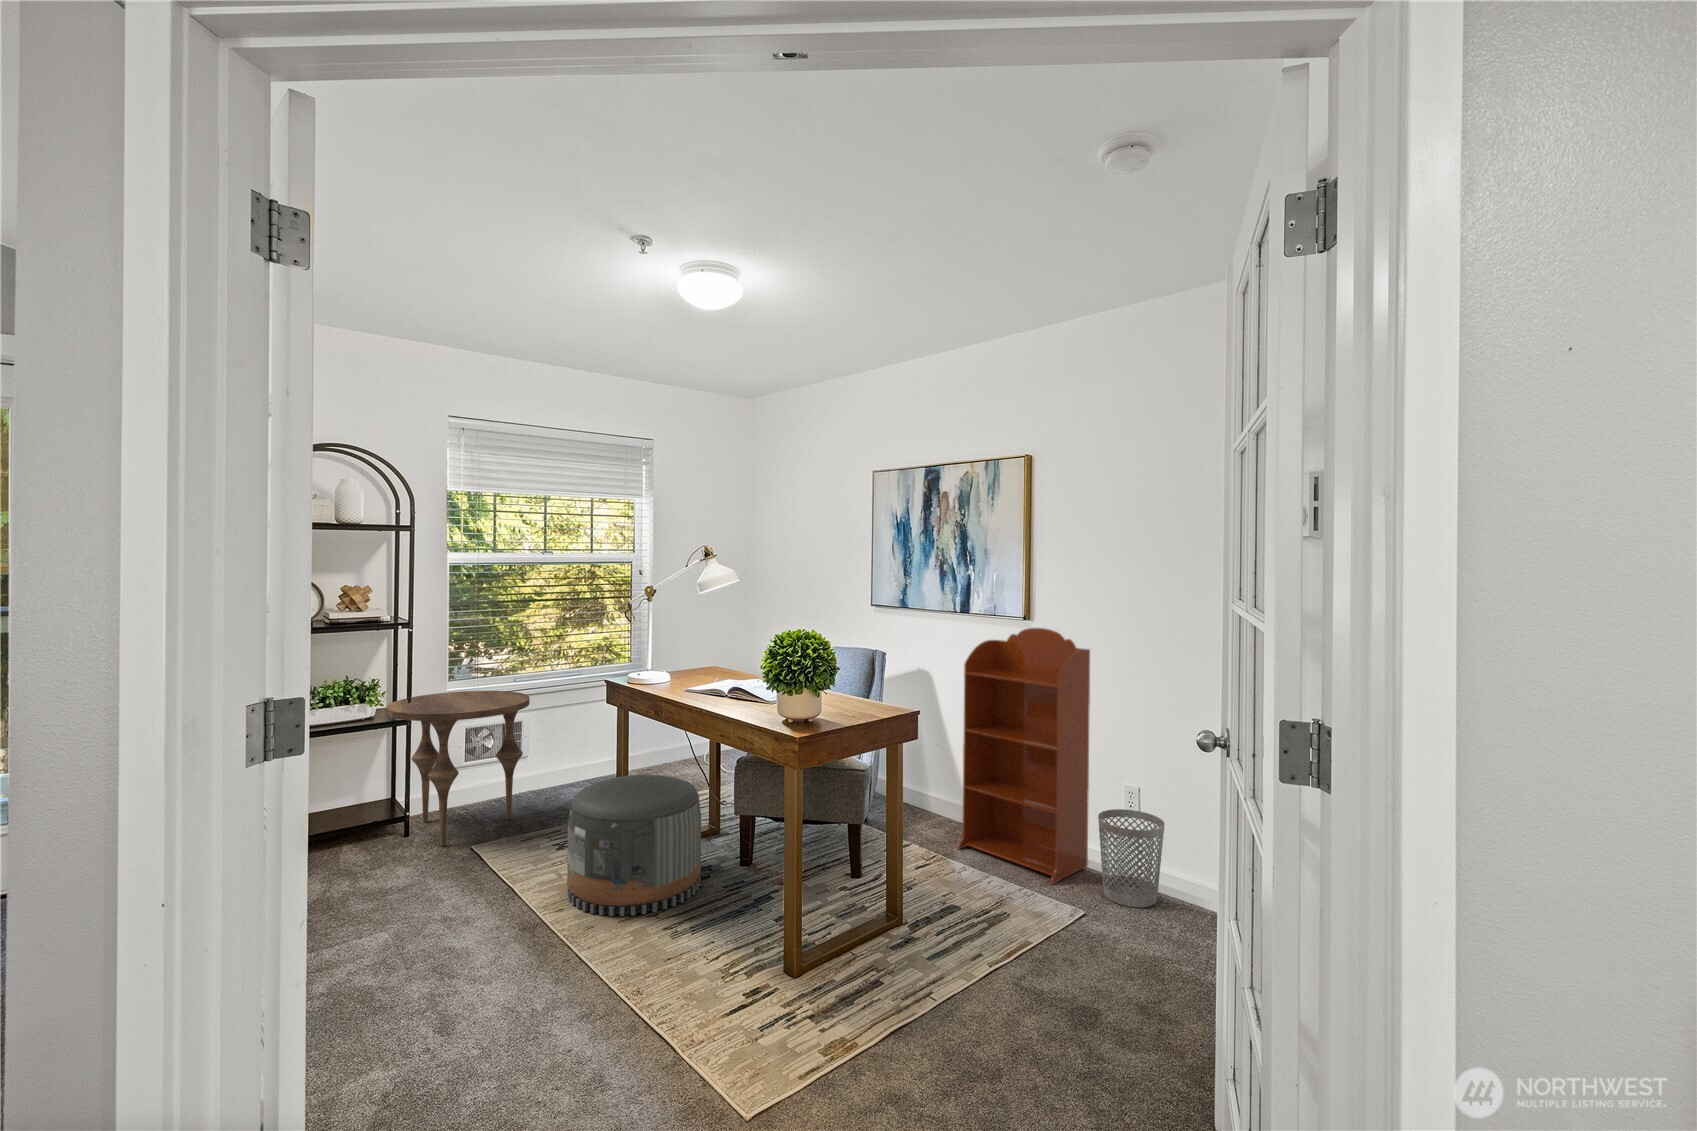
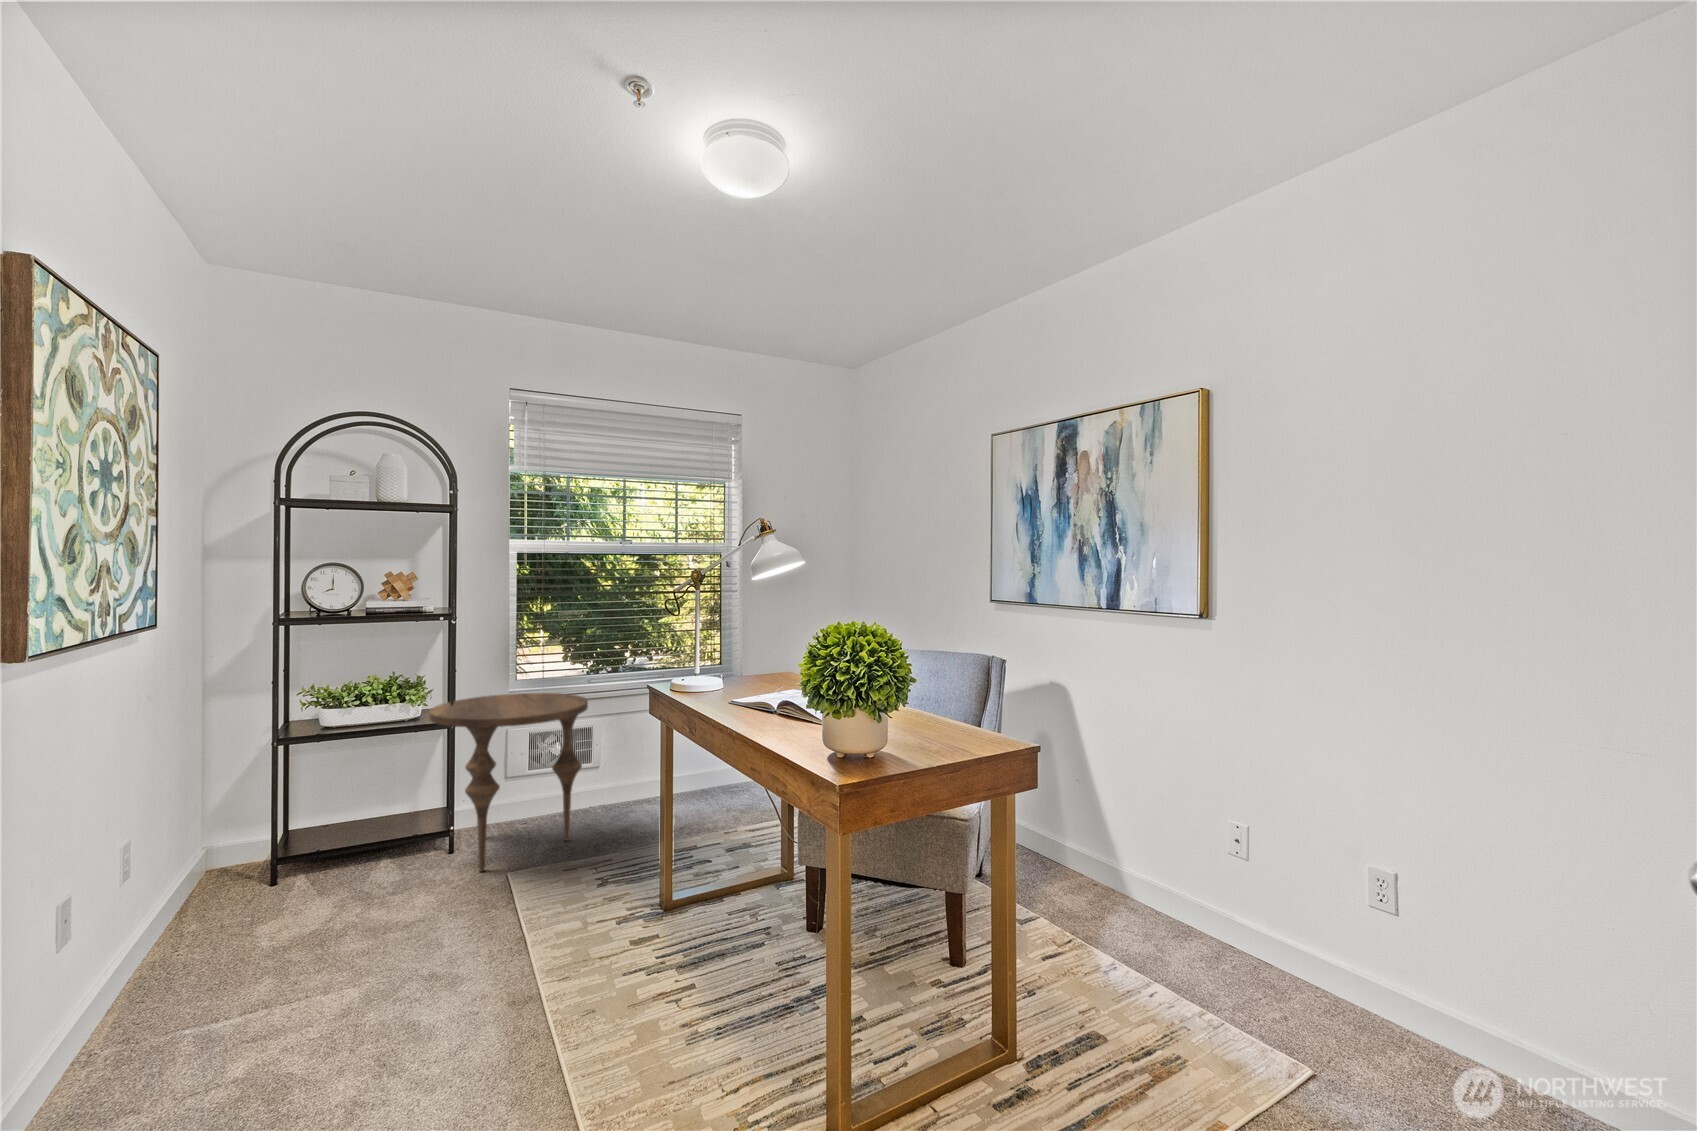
bookcase: present [958,628,1090,884] -> none [1103,627,1305,1008]
pouf: present [567,775,701,916] -> none [582,806,752,999]
wastebasket: present [1098,809,1165,907] -> none [1326,904,1446,1073]

